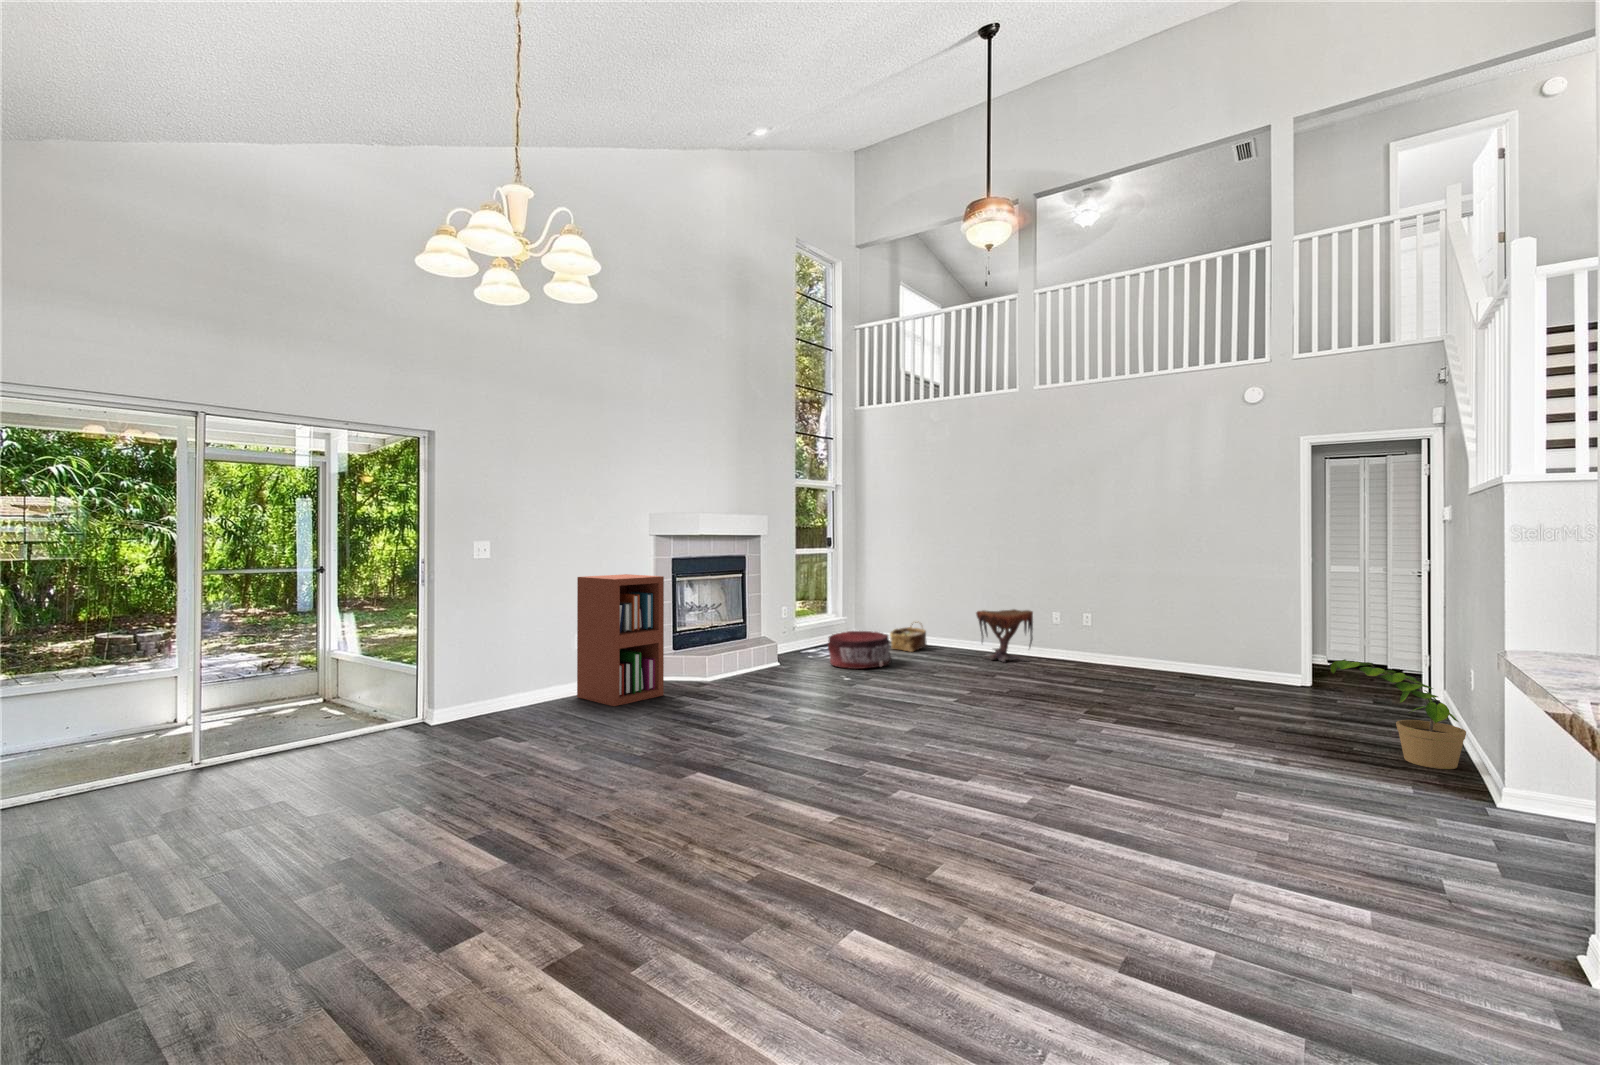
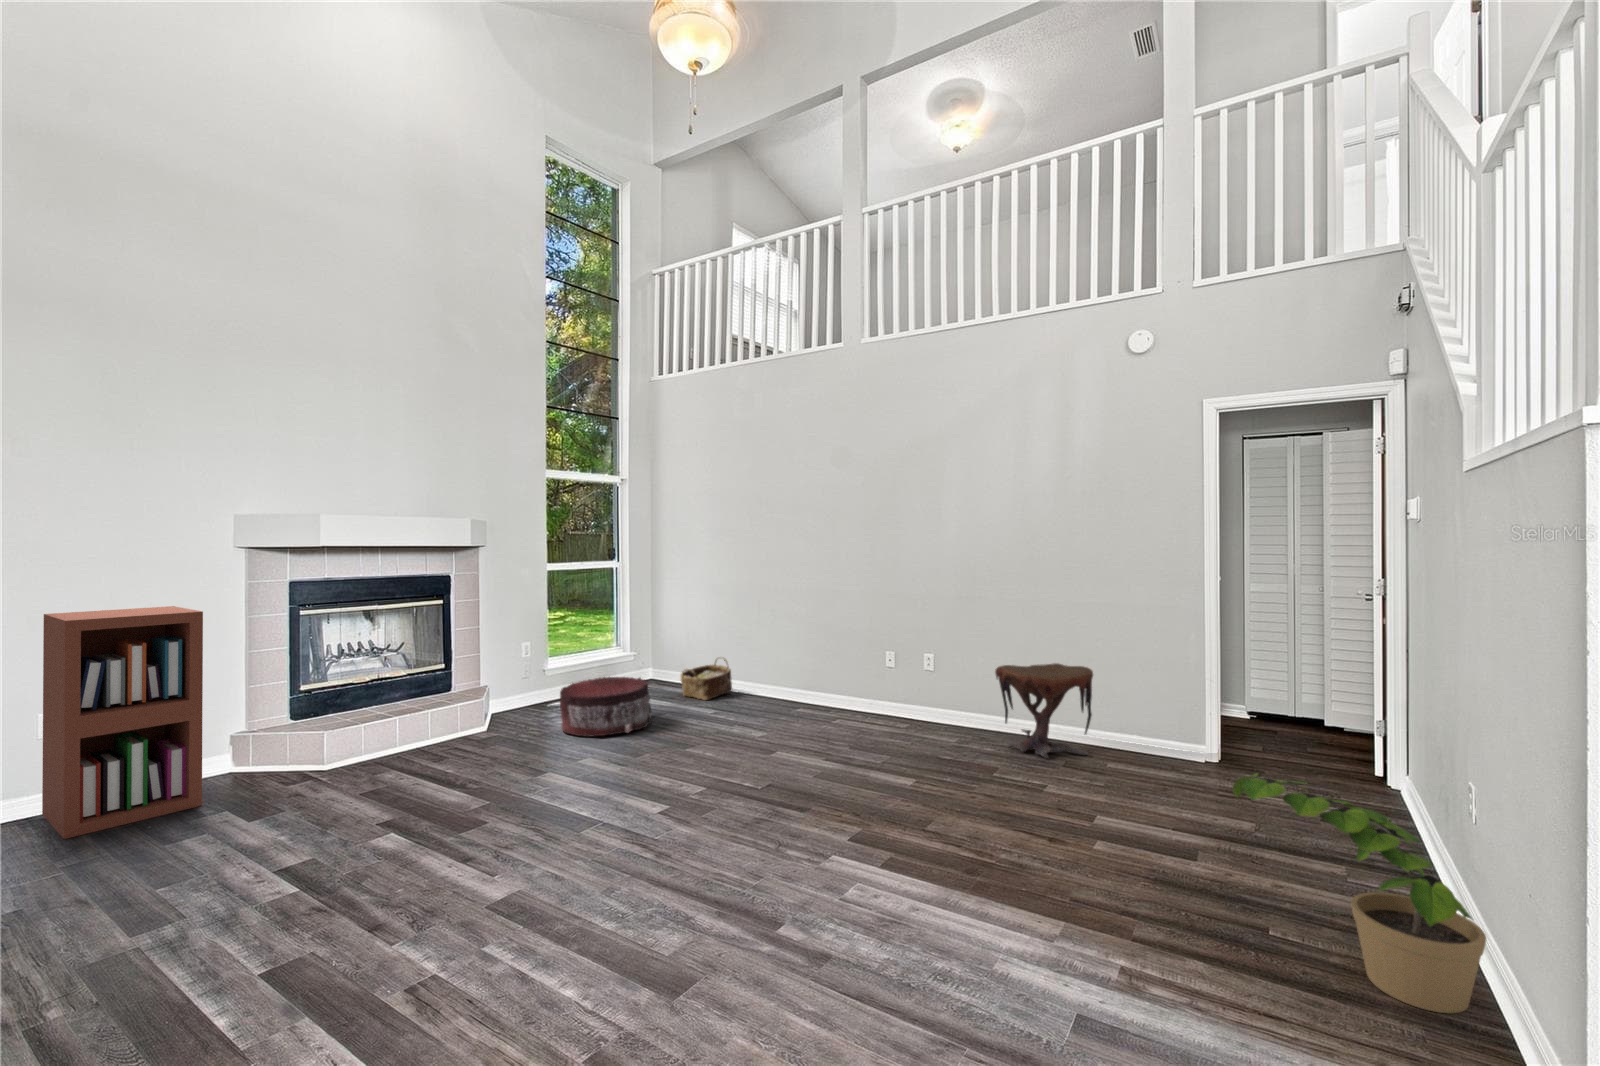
side table: present [976,609,1033,662] -> present [995,663,1093,759]

